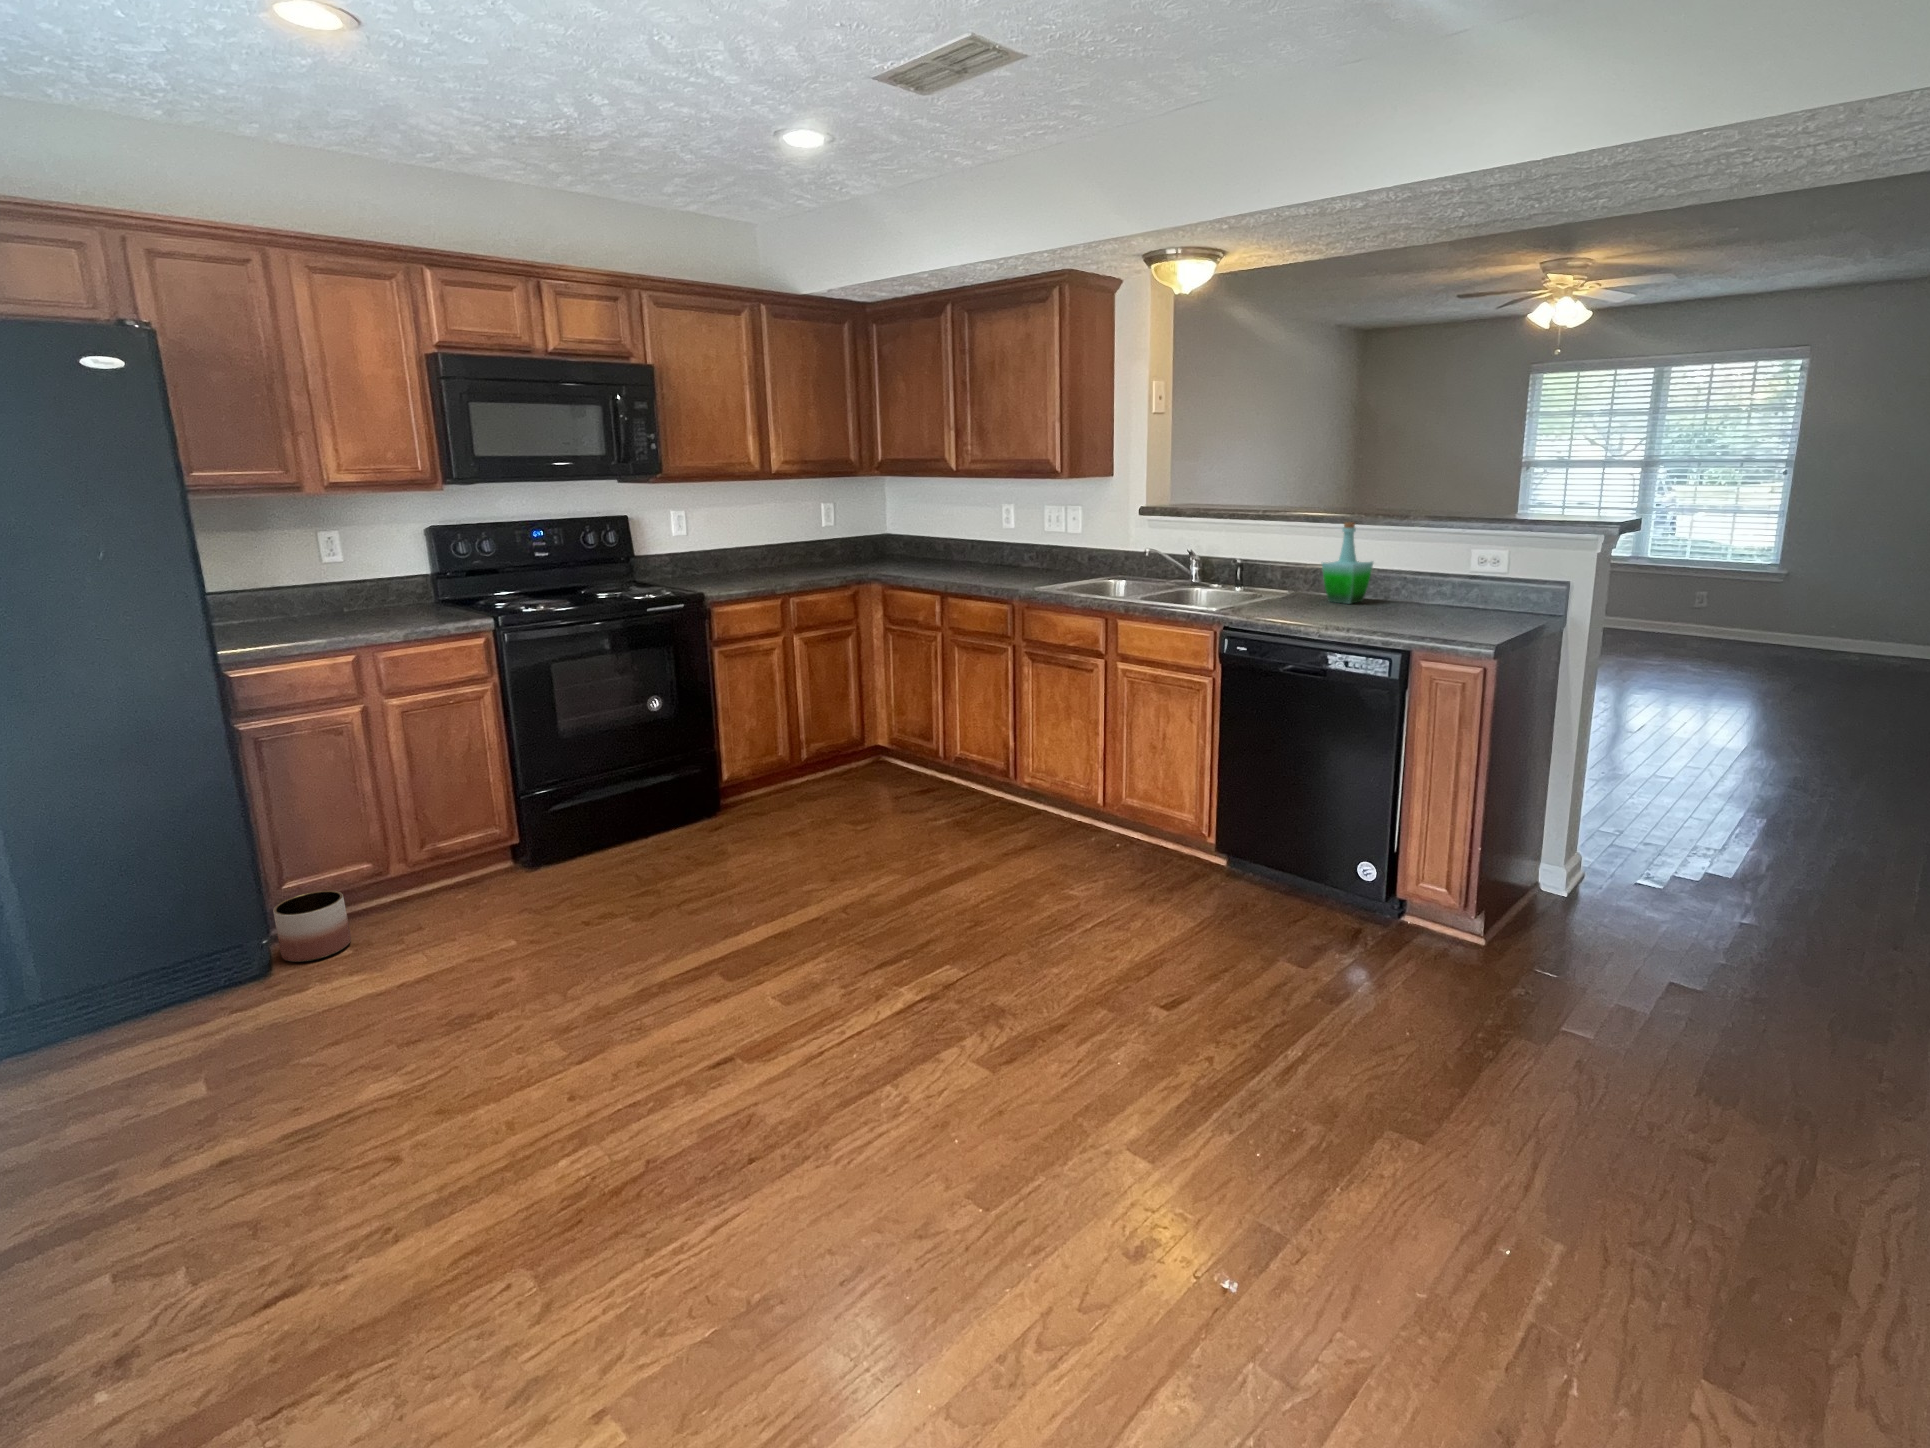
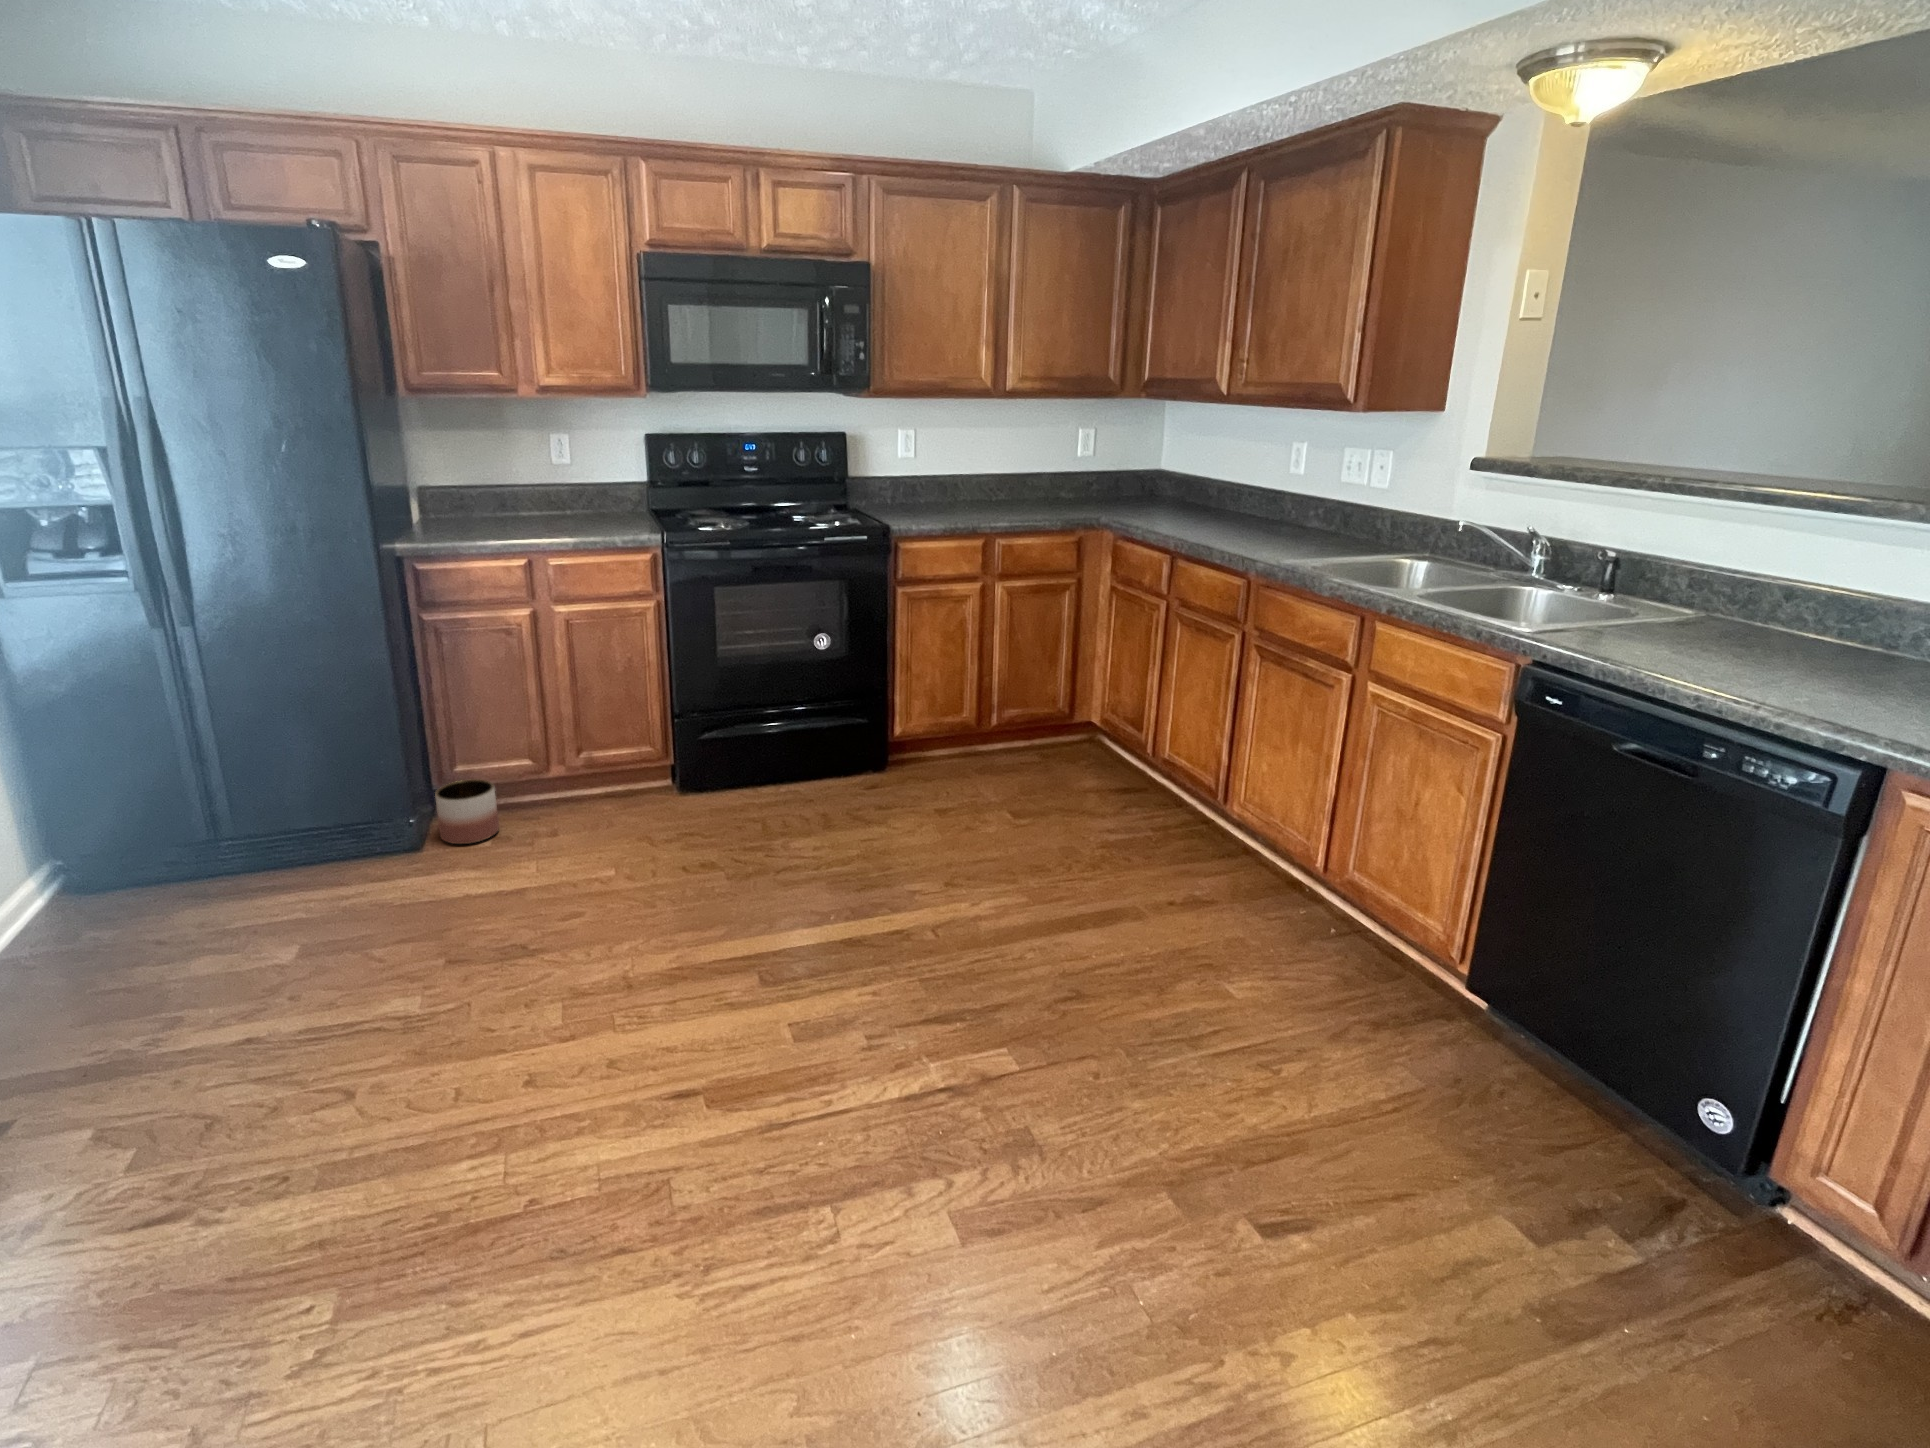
bottle: present [1321,522,1373,604] -> none [1760,512,1876,653]

